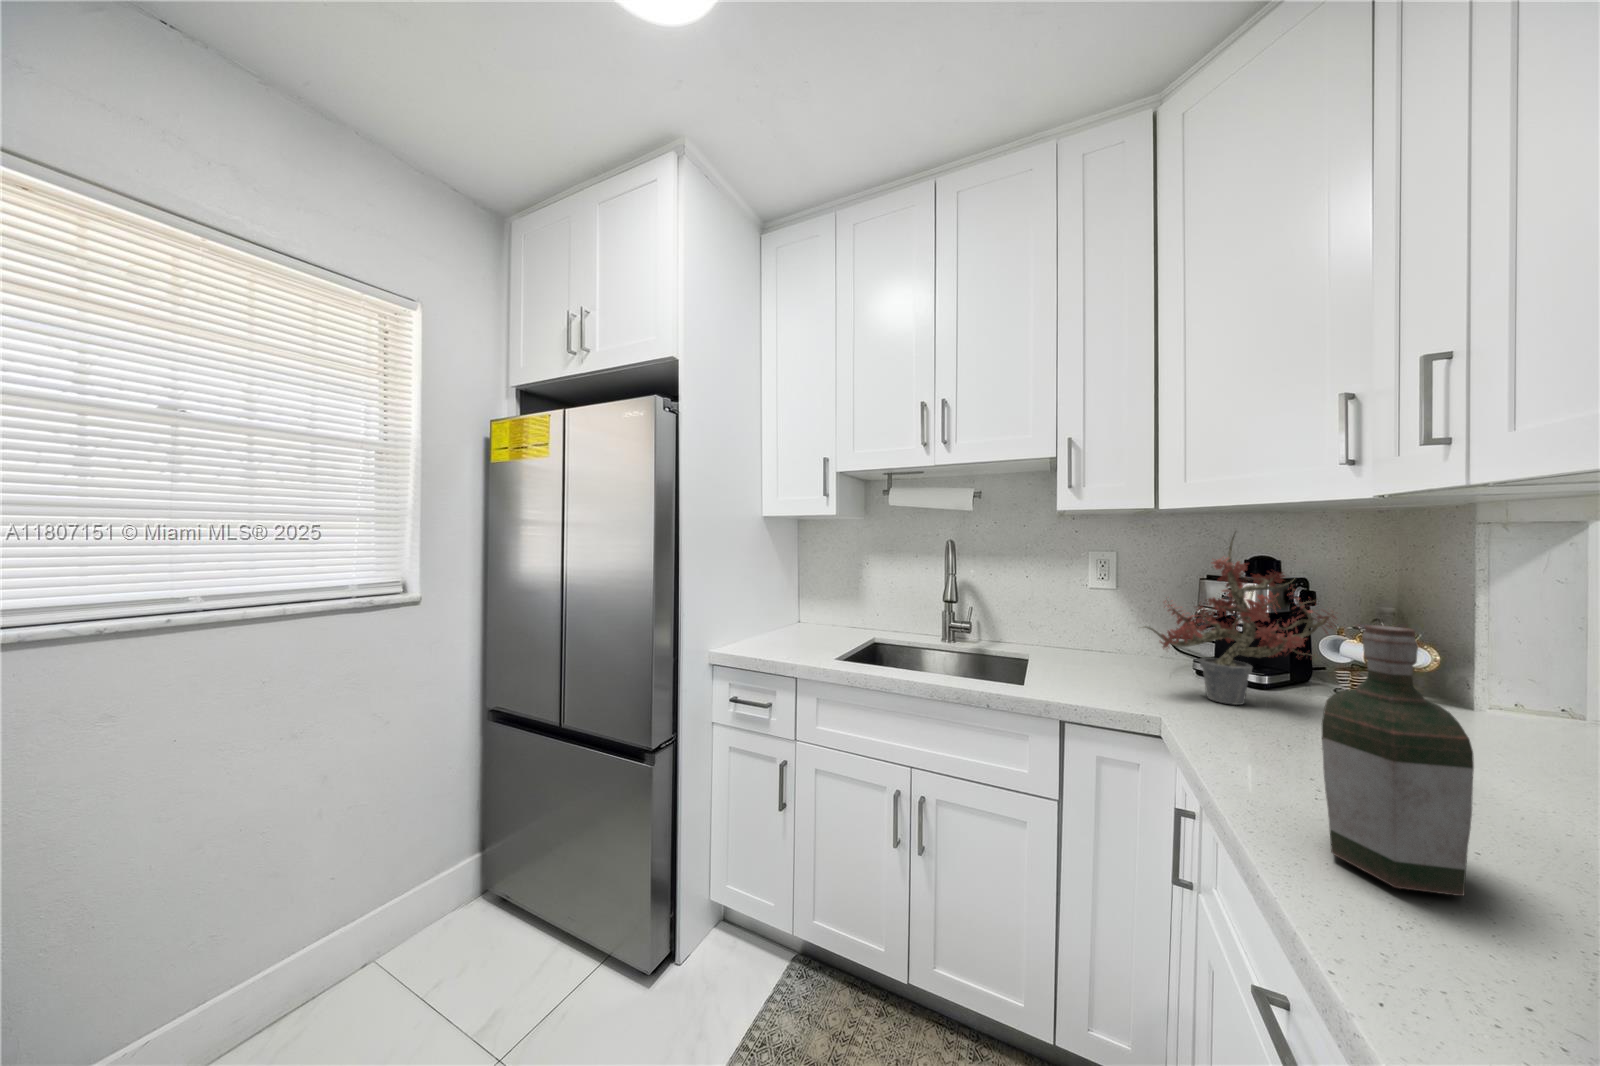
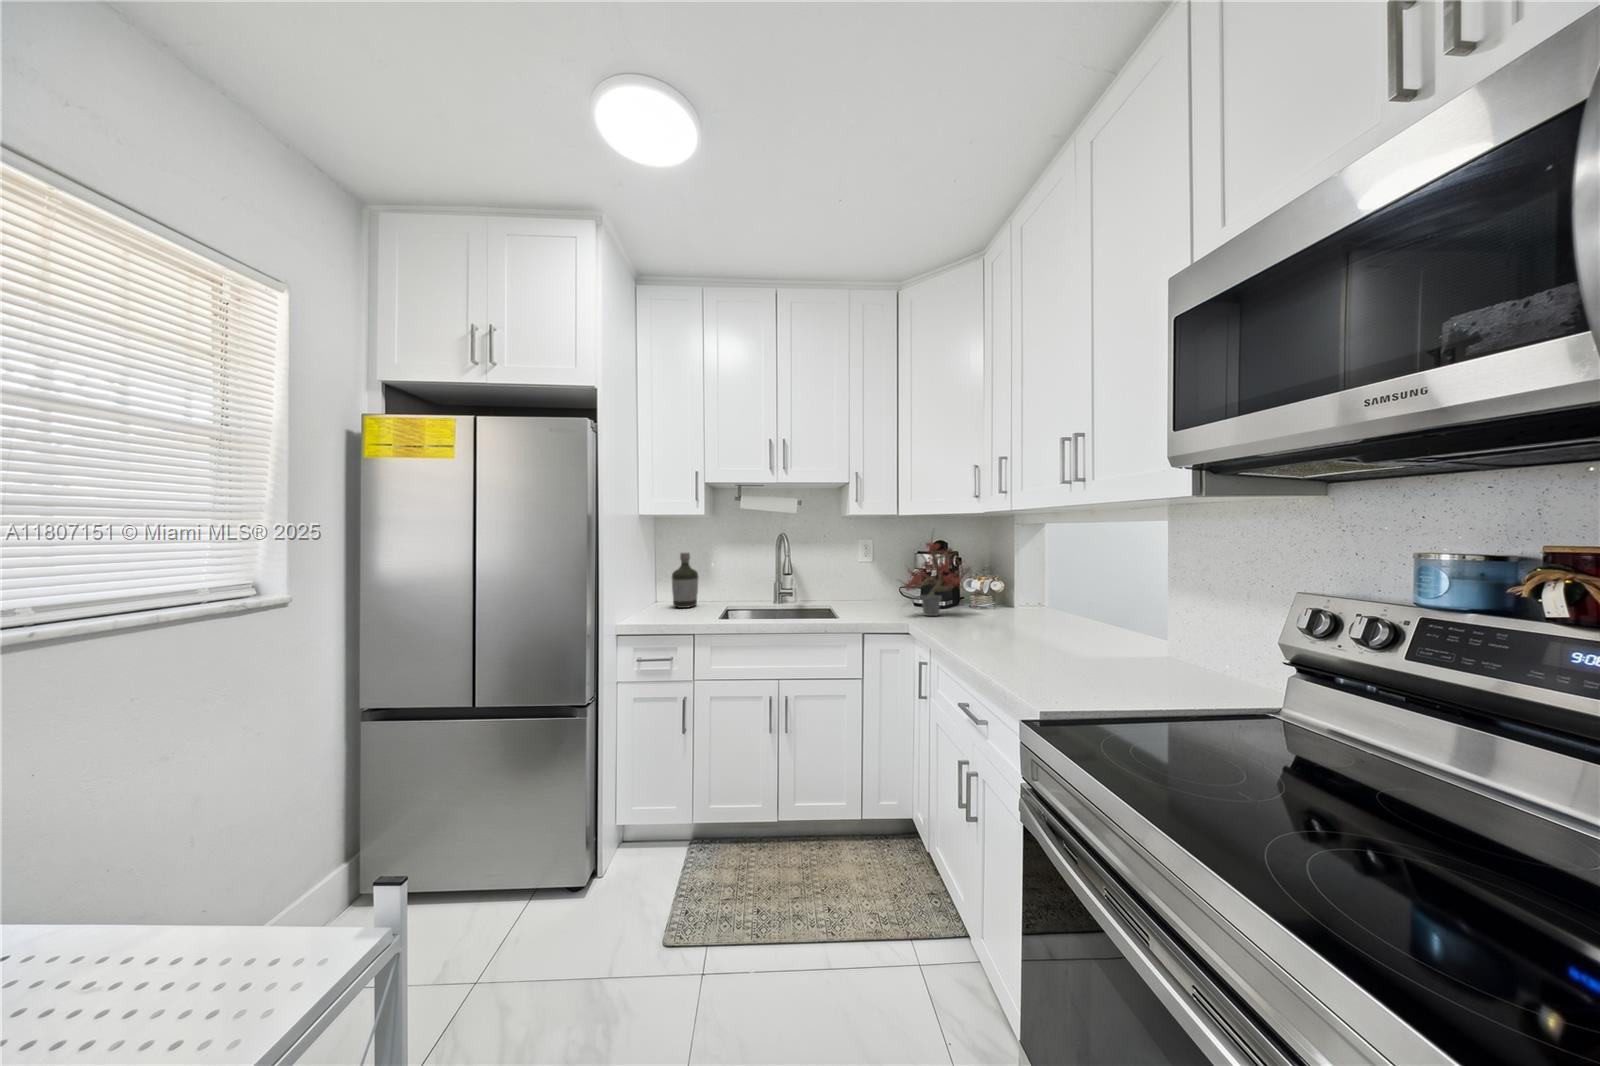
bottle: present [1322,625,1474,896] -> present [672,553,698,608]

